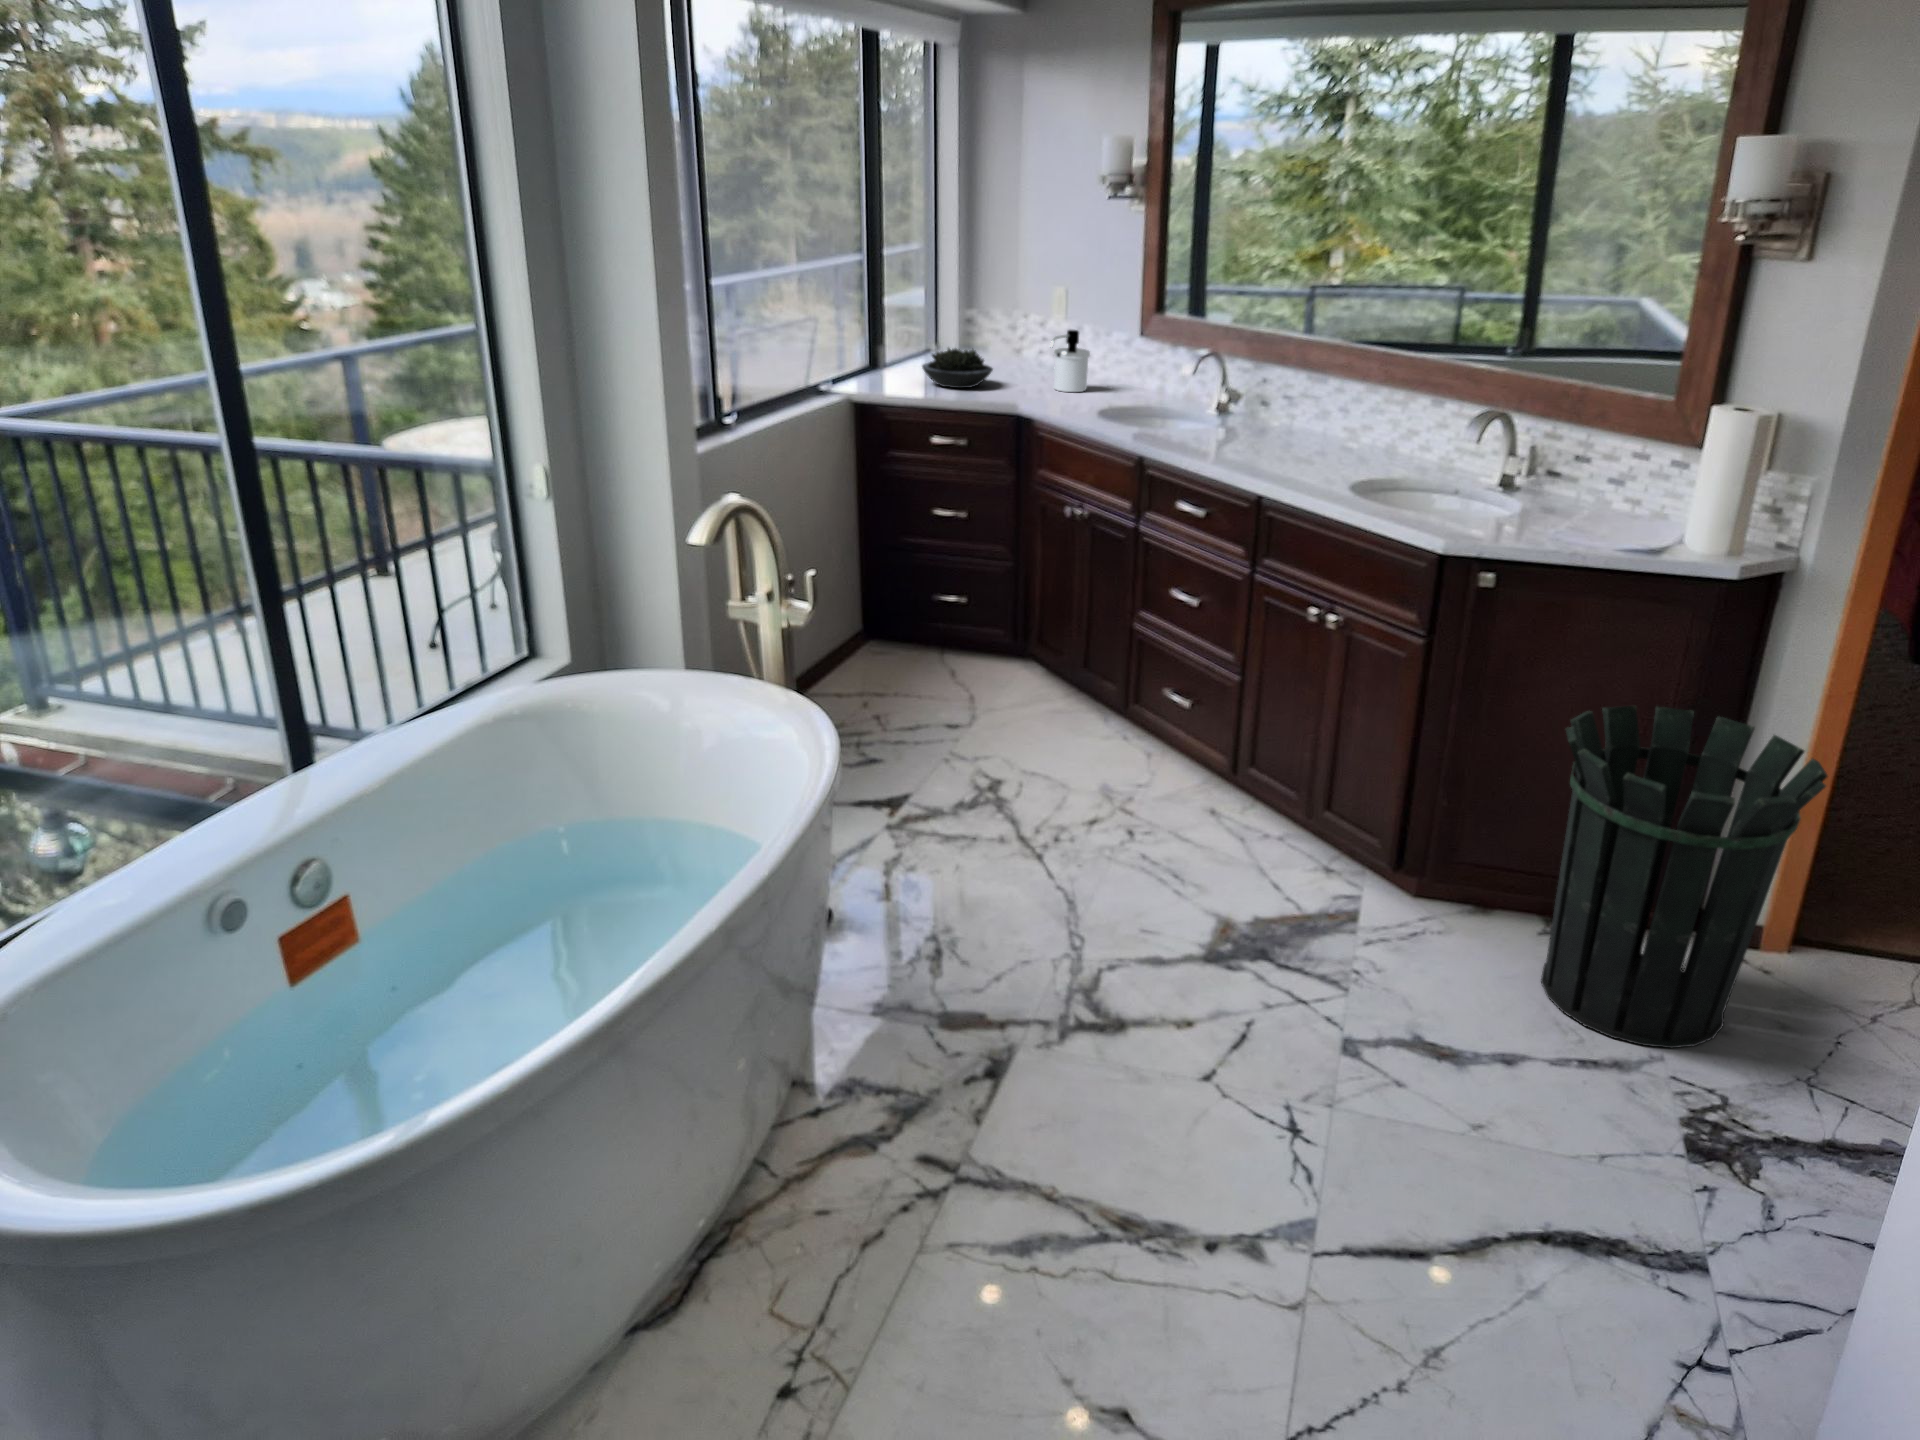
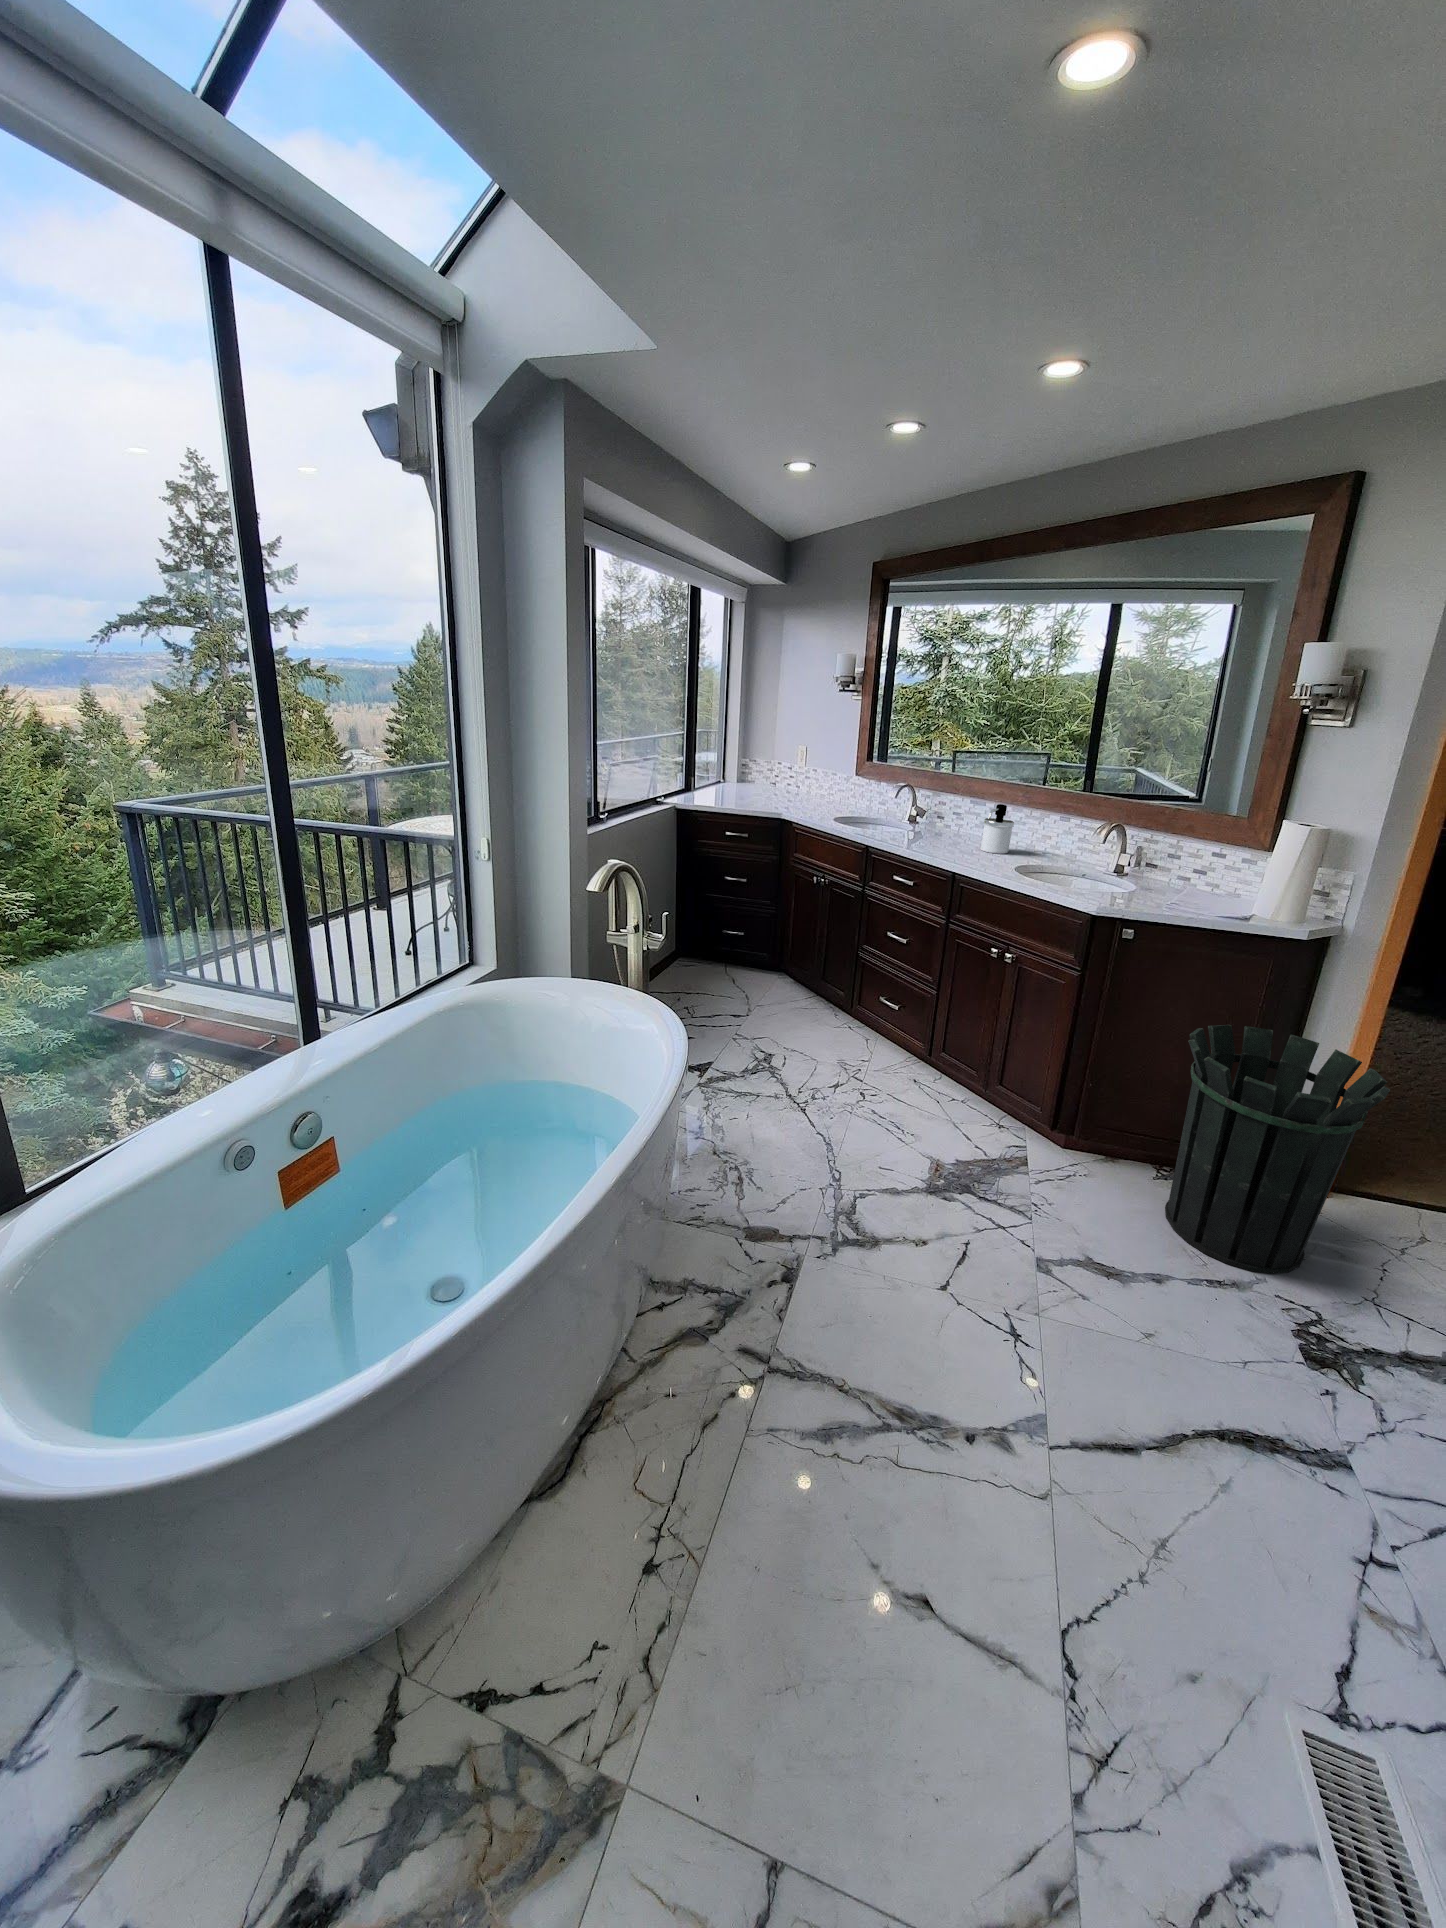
soap dispenser: present [1050,330,1090,392] -> present [981,804,1014,854]
succulent plant: present [922,348,993,388] -> none [720,776,765,802]

